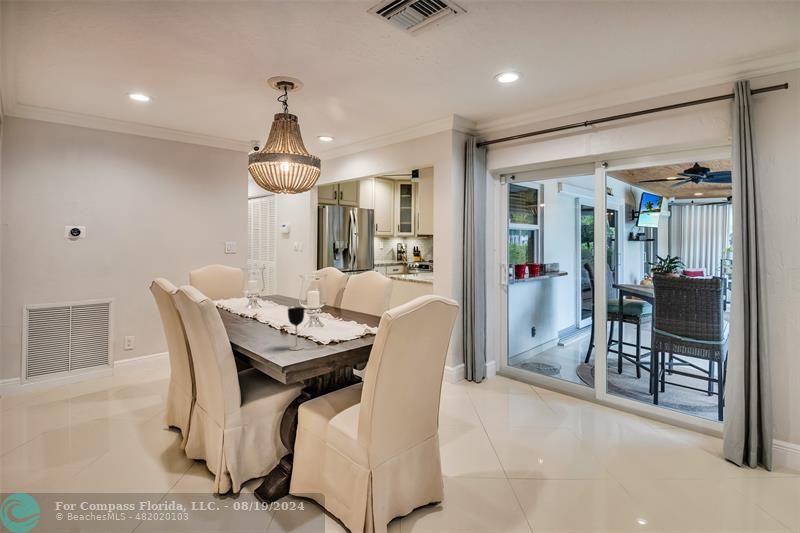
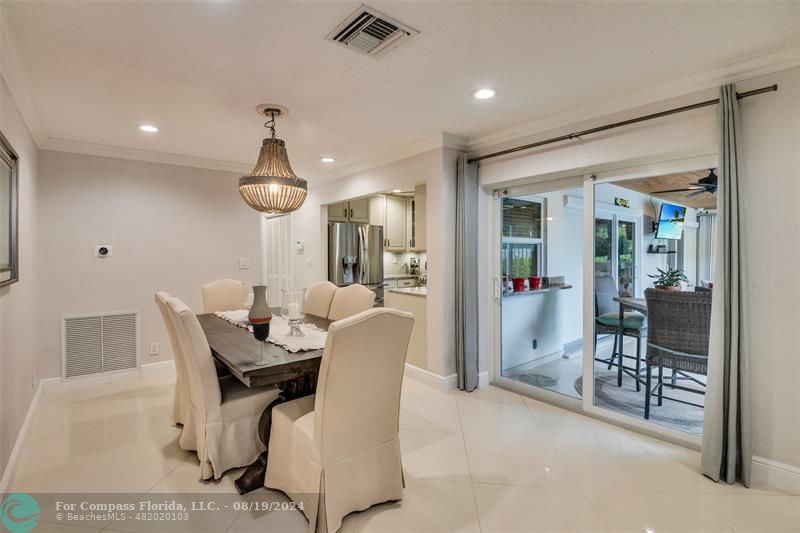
vase: none [252,271,278,312] -> present [248,286,272,324]

